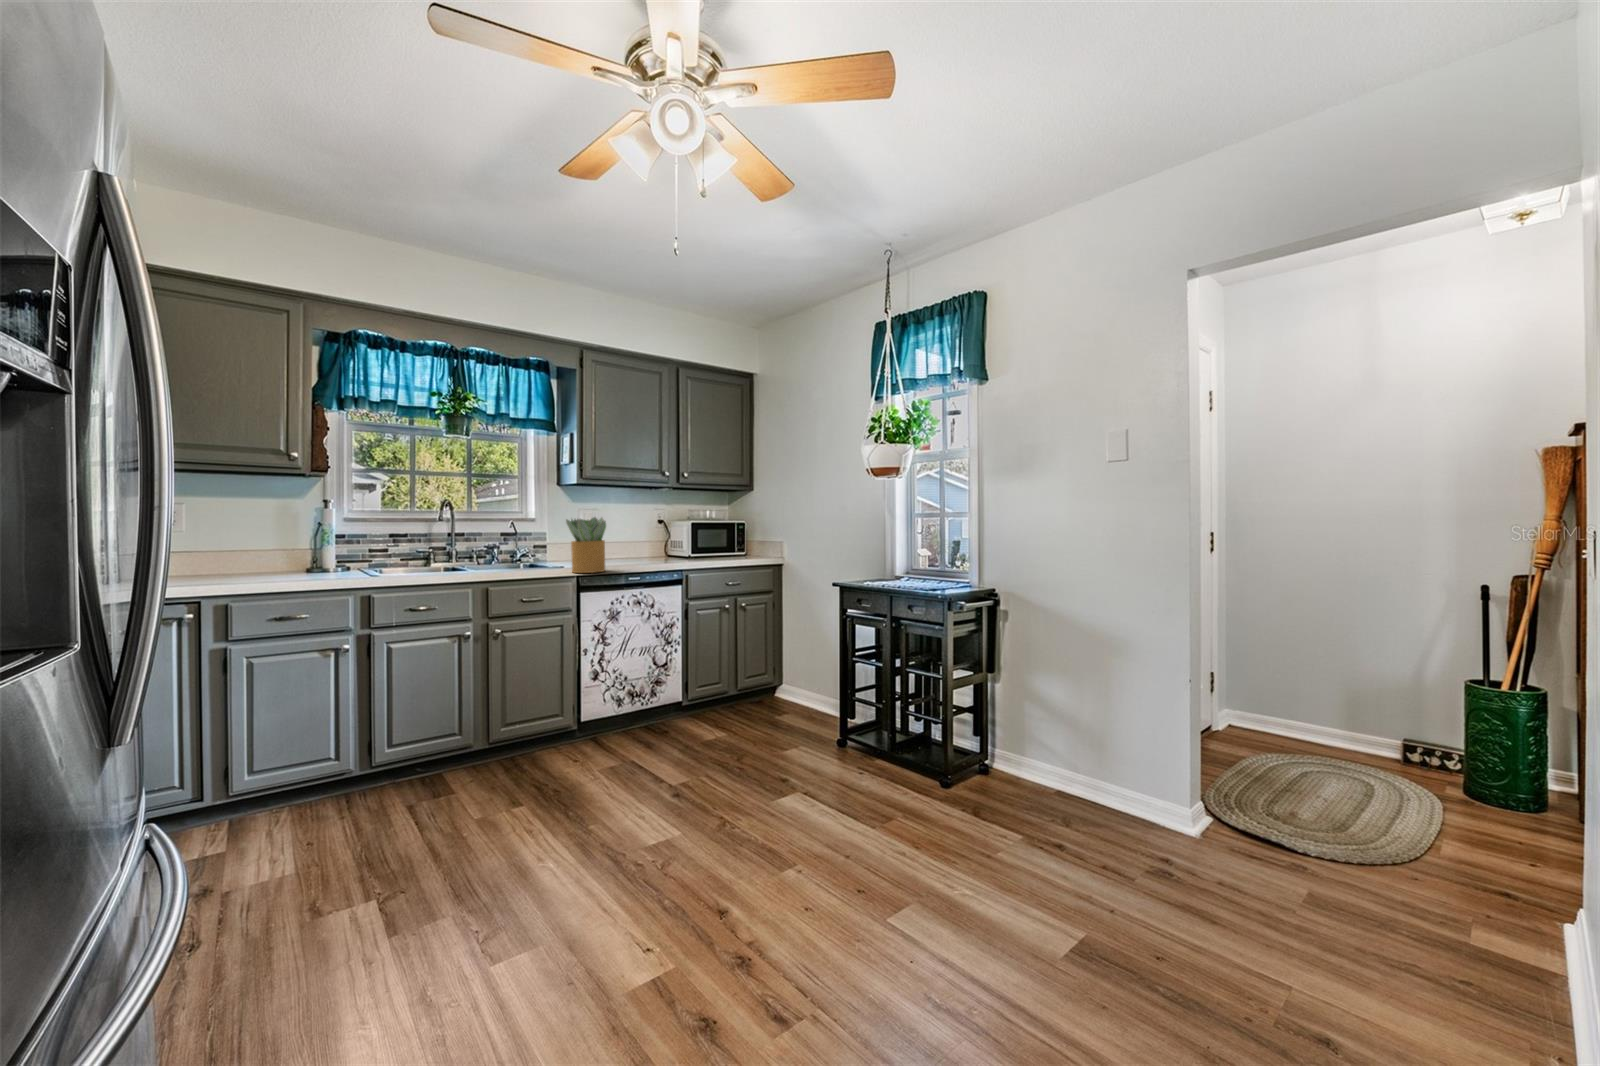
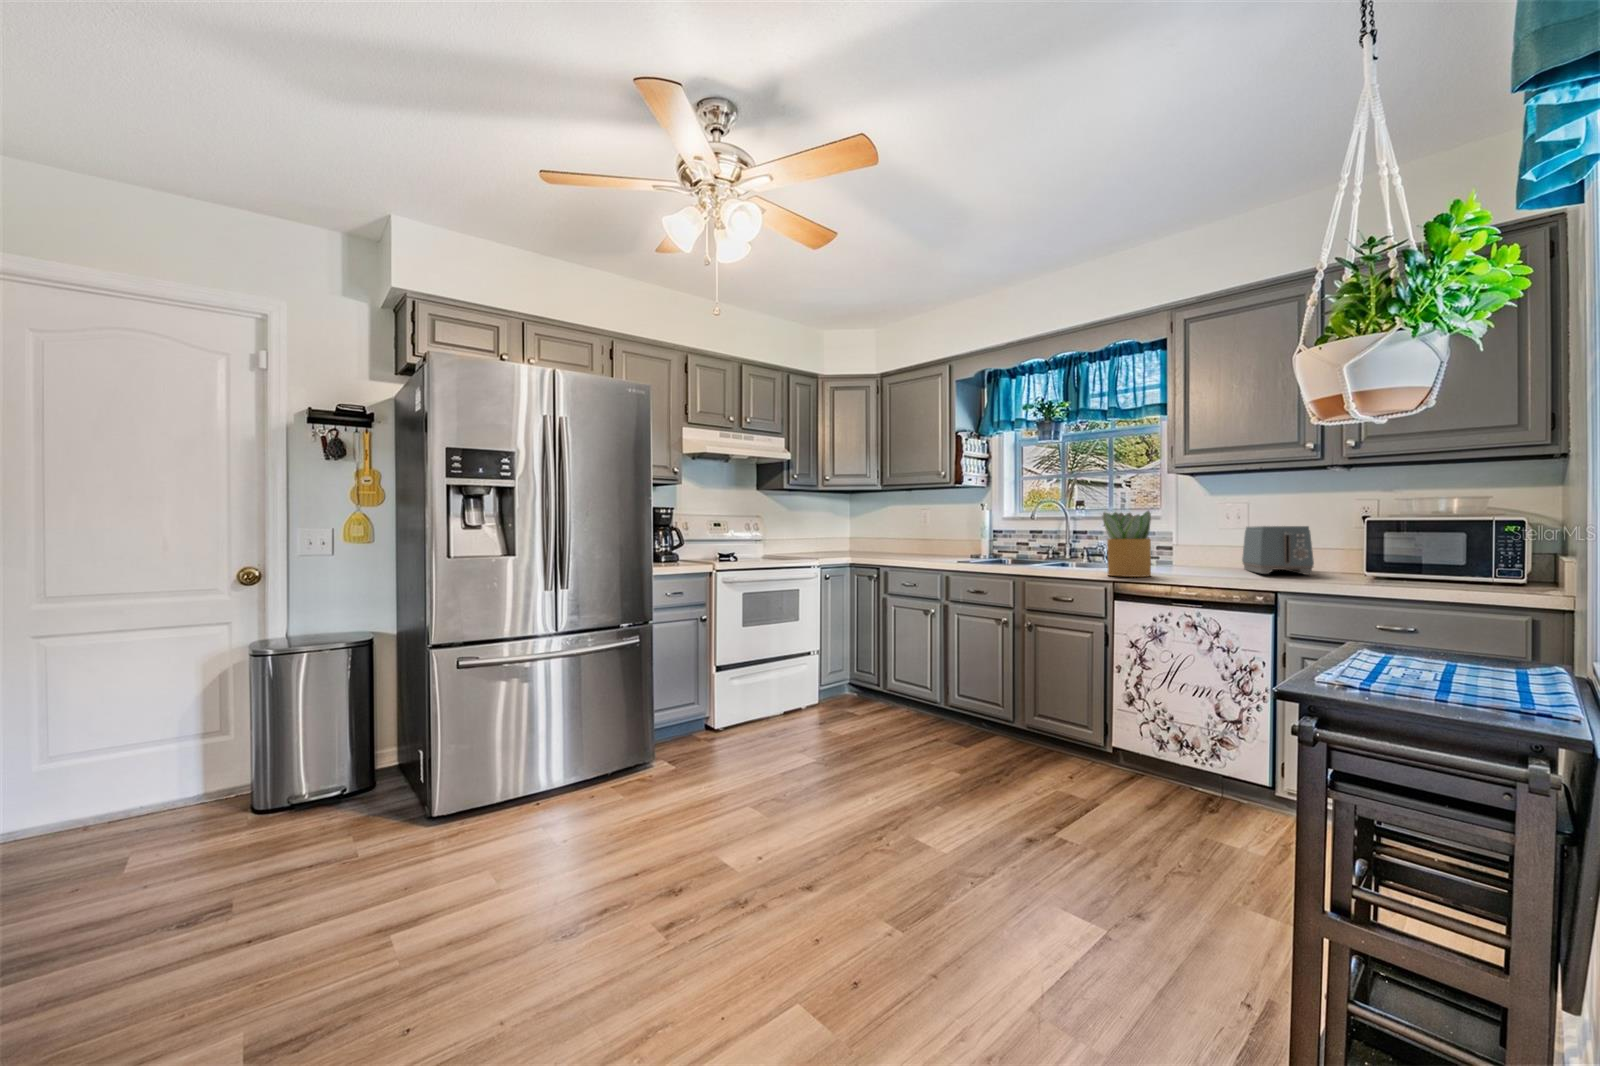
toaster: none [614,527,672,561] -> present [1242,526,1314,575]

